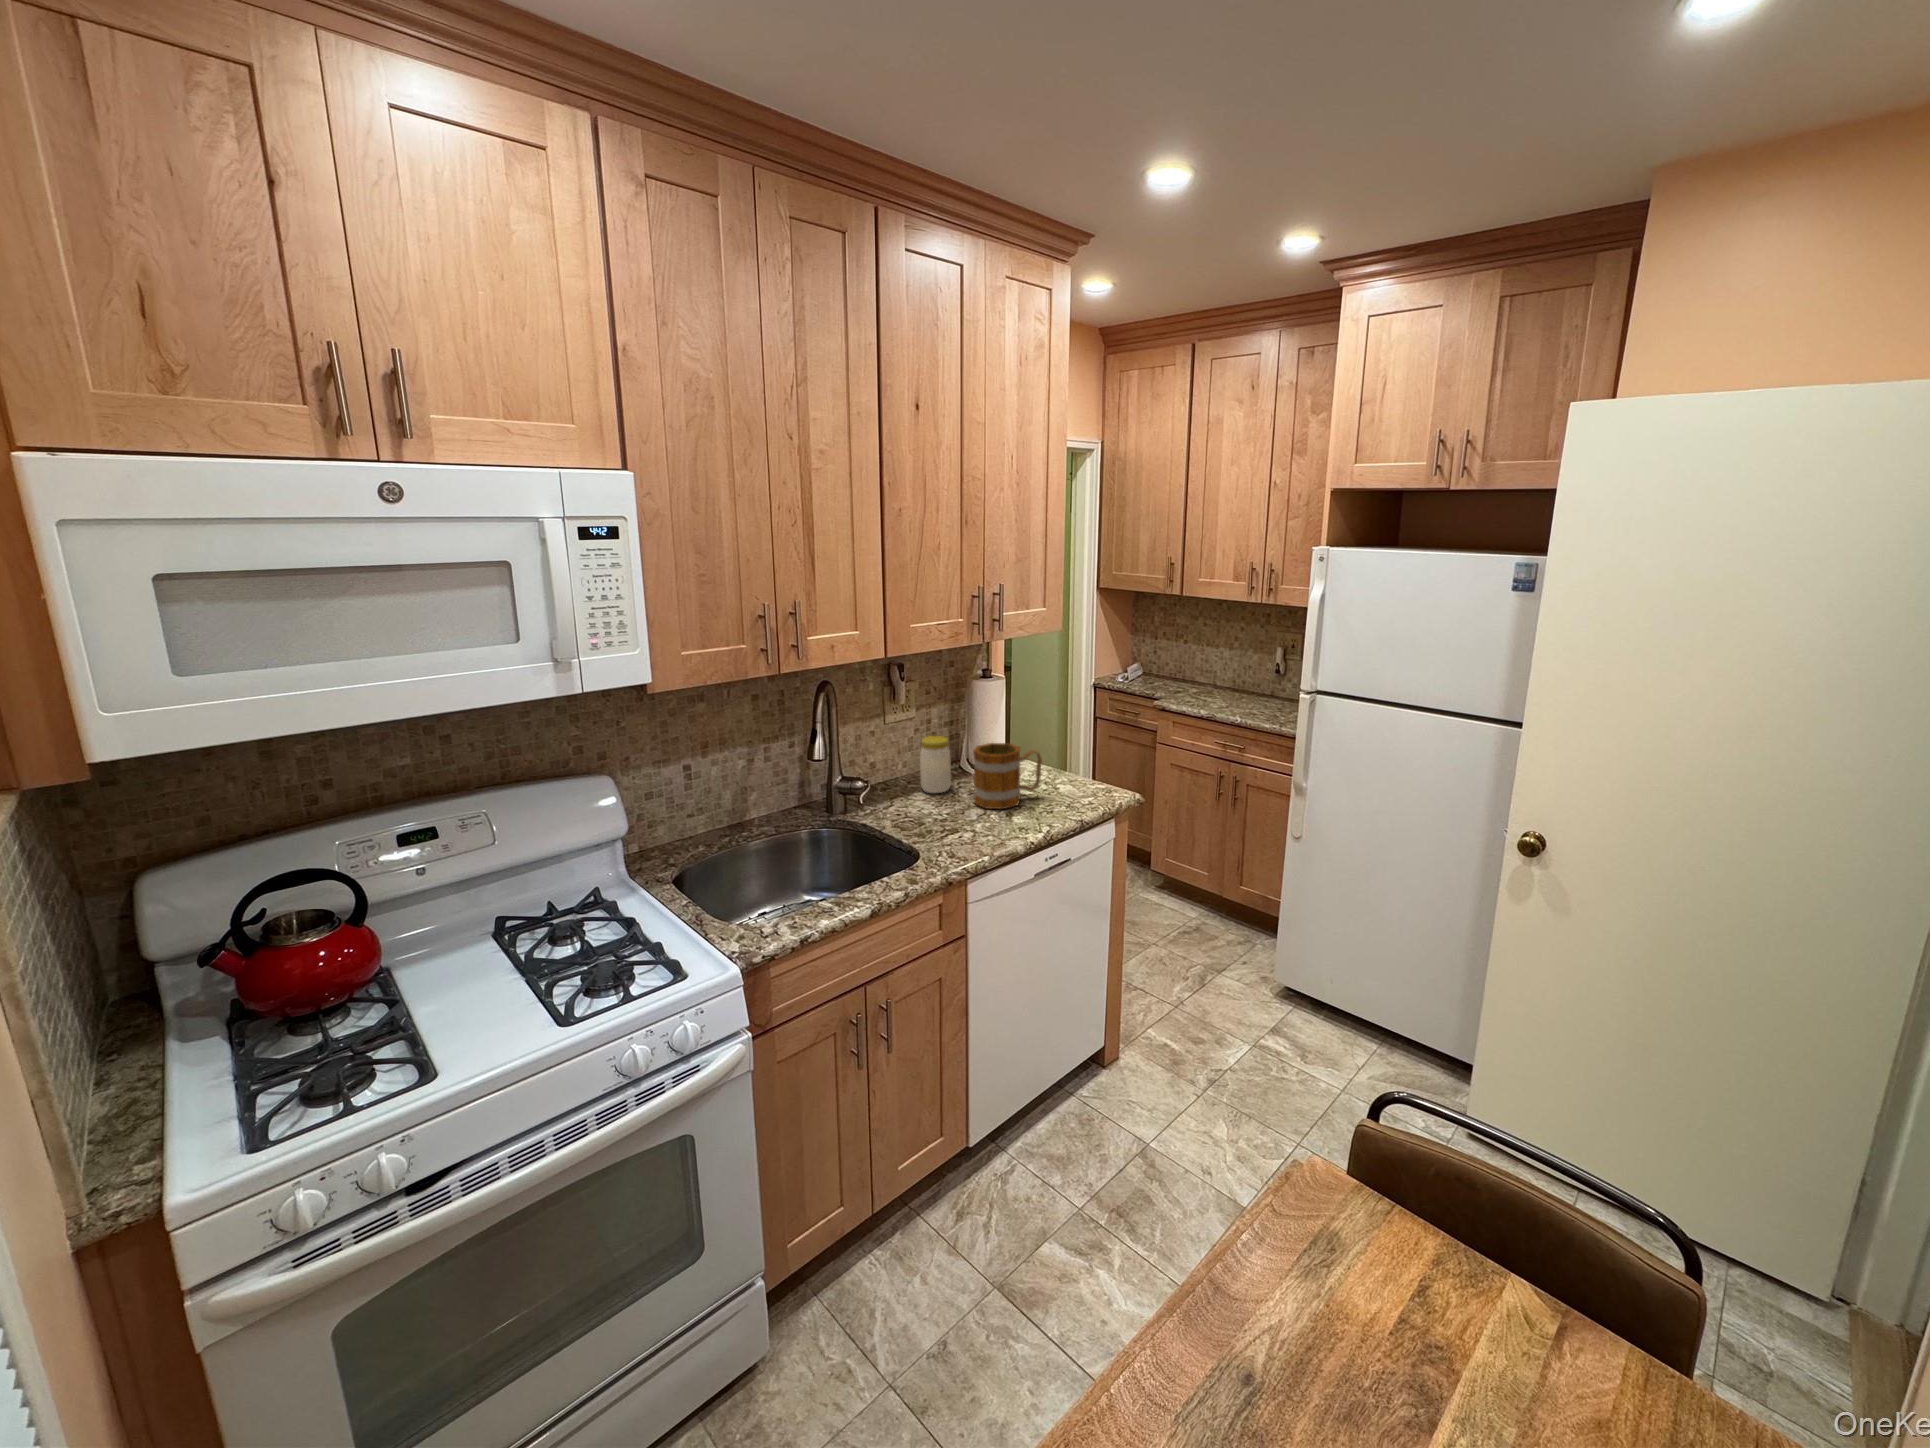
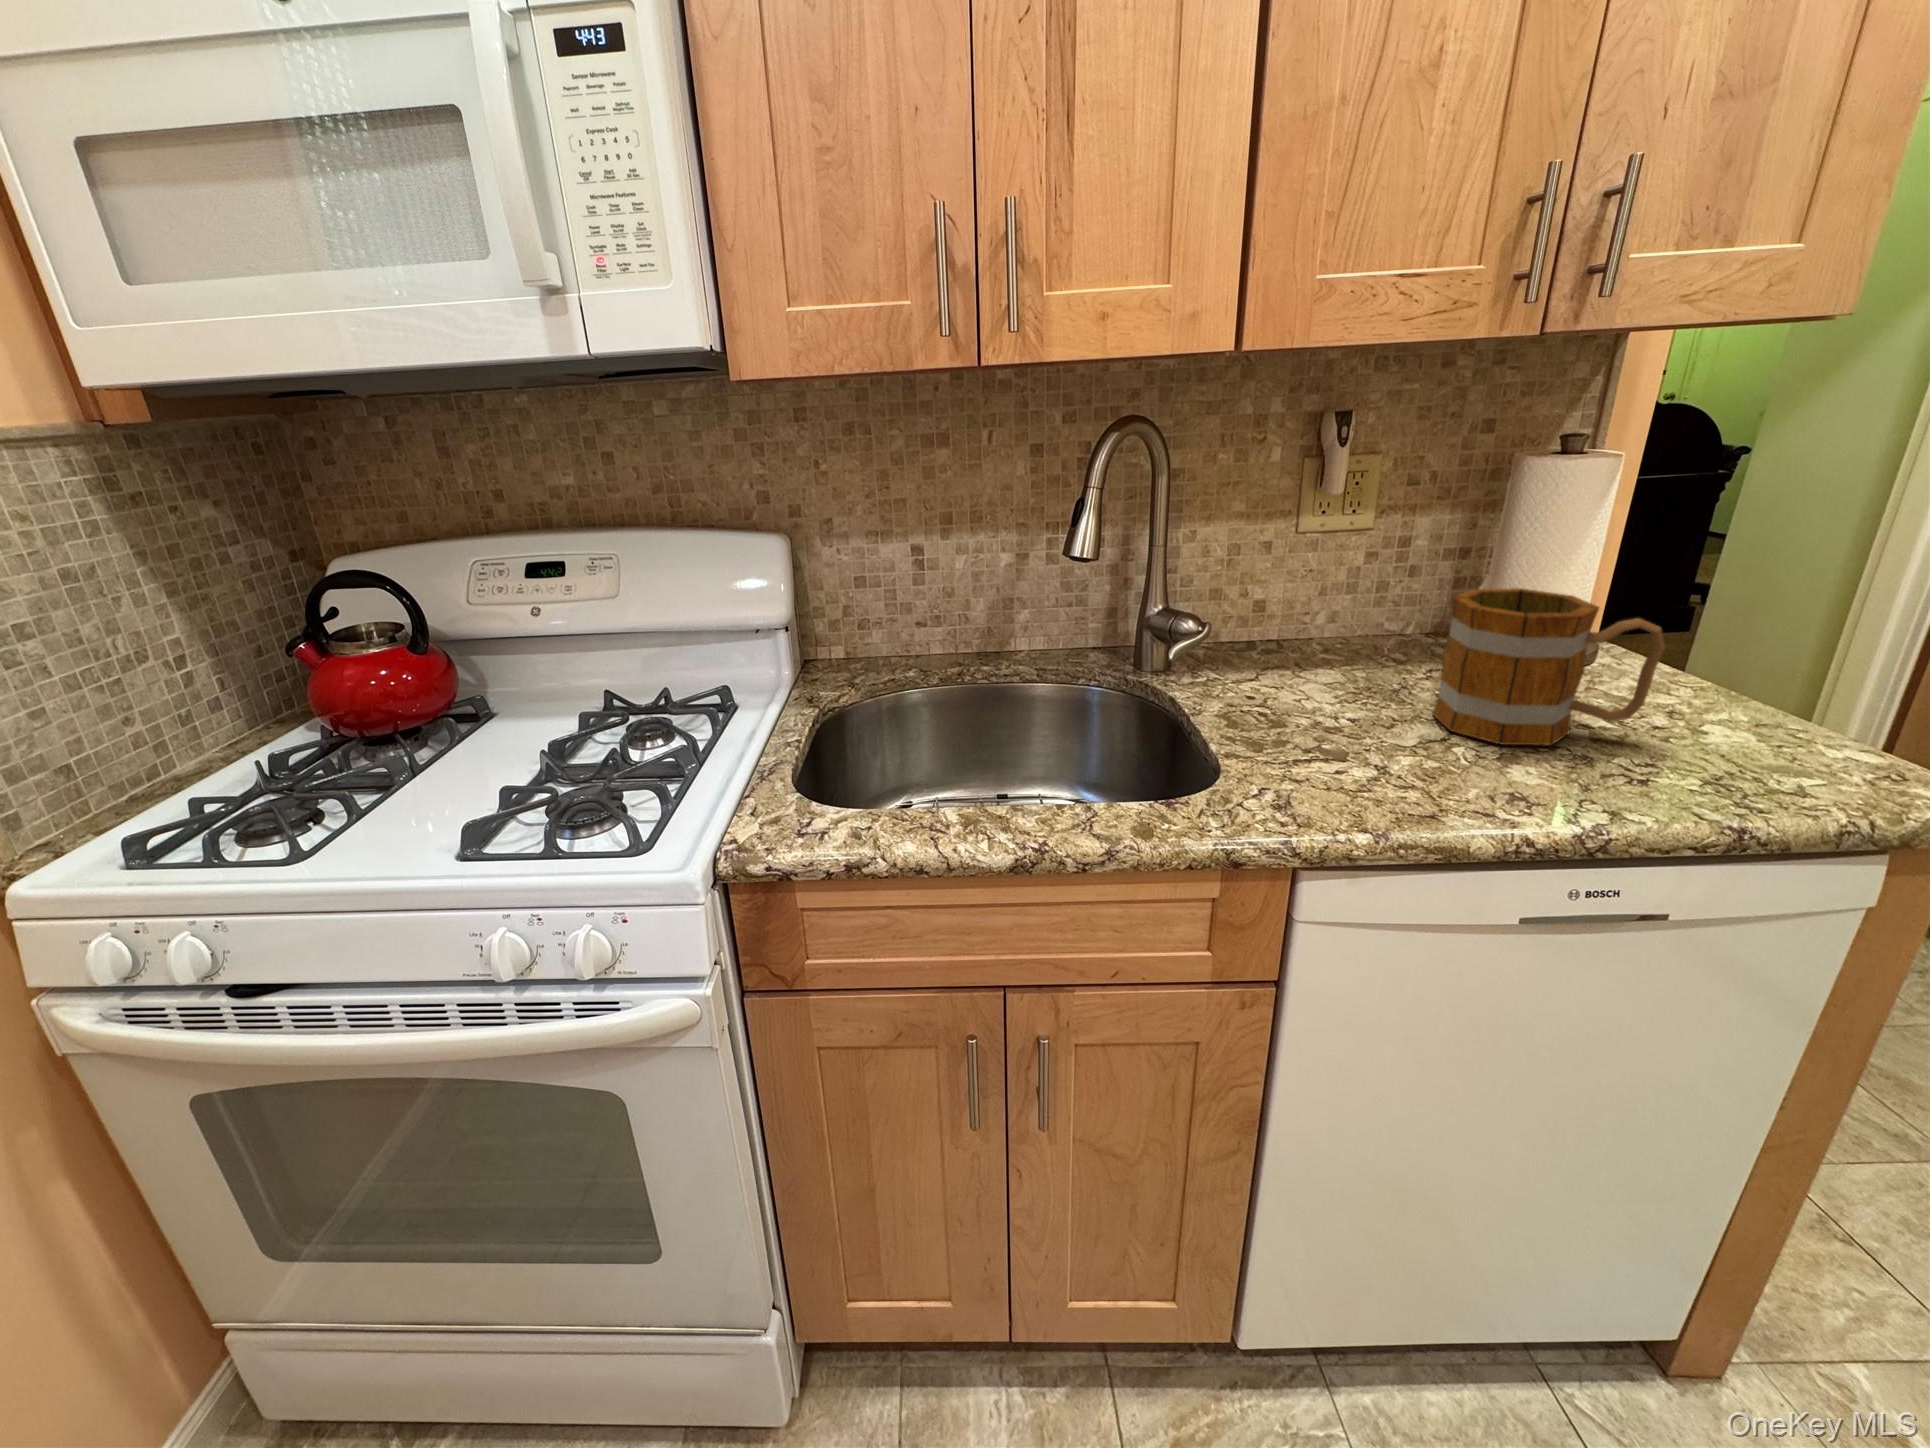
jar: present [920,736,951,793] -> none [1335,560,1415,678]

